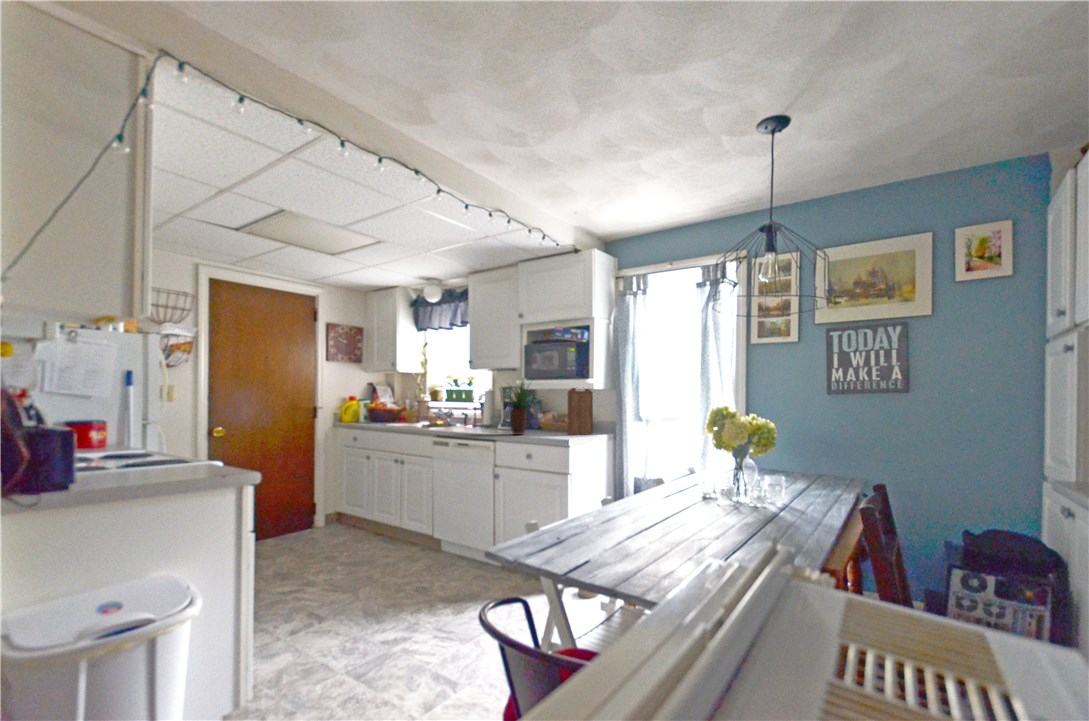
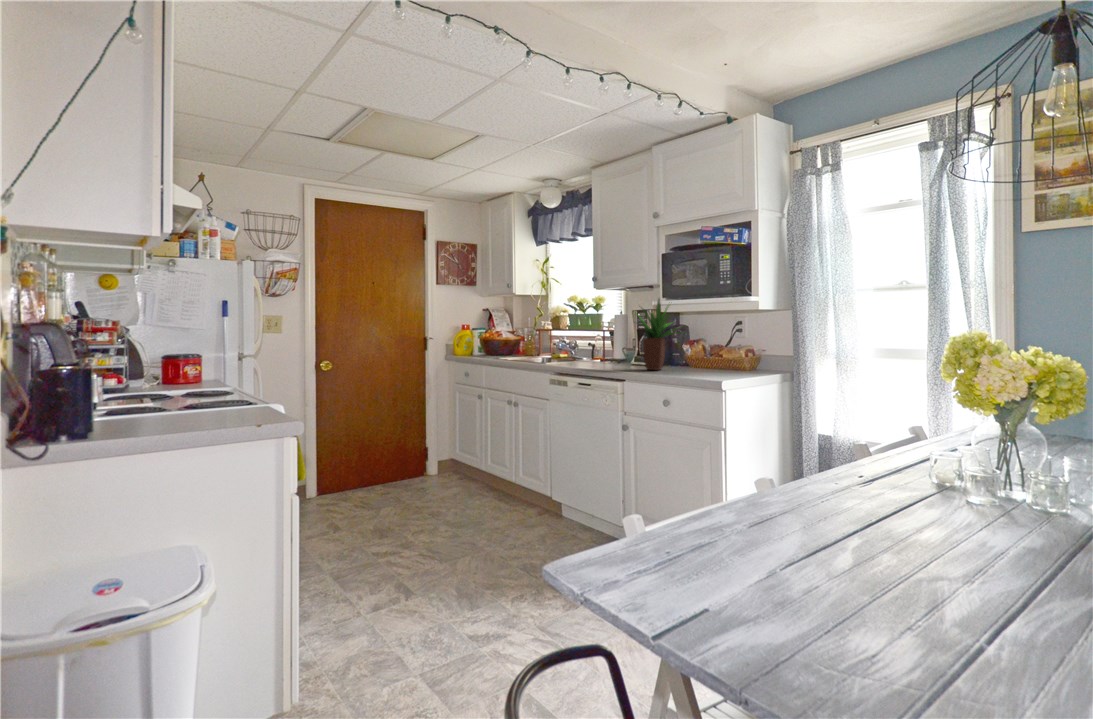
cutting board: present [568,388,593,435] -> none [719,305,755,371]

